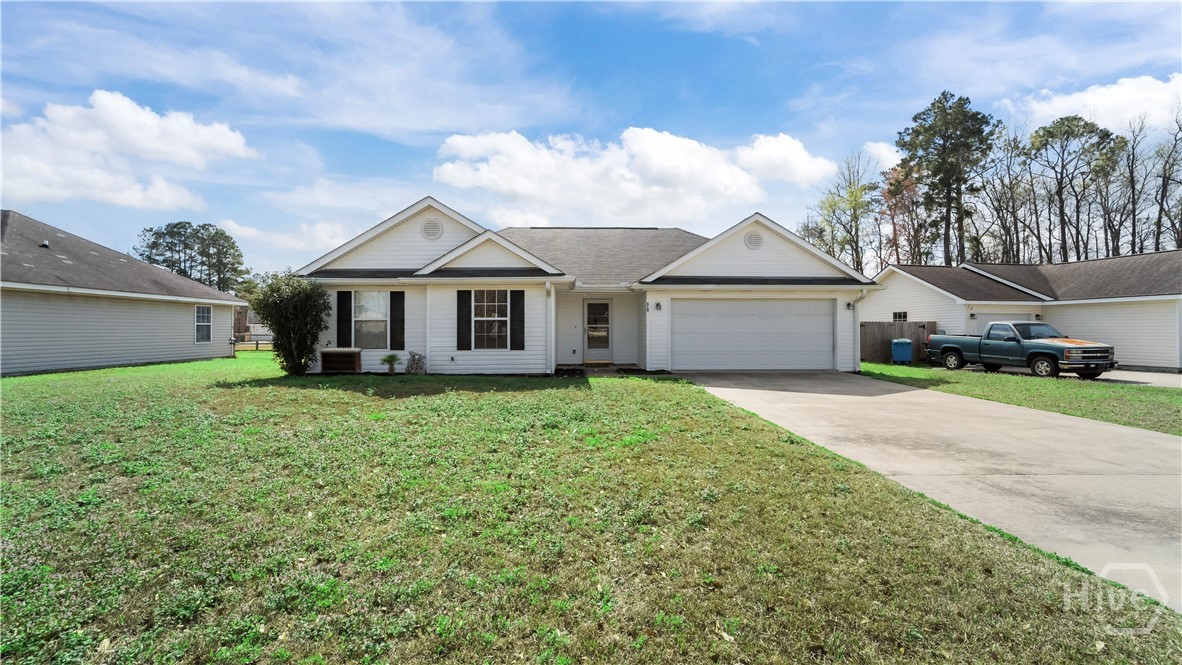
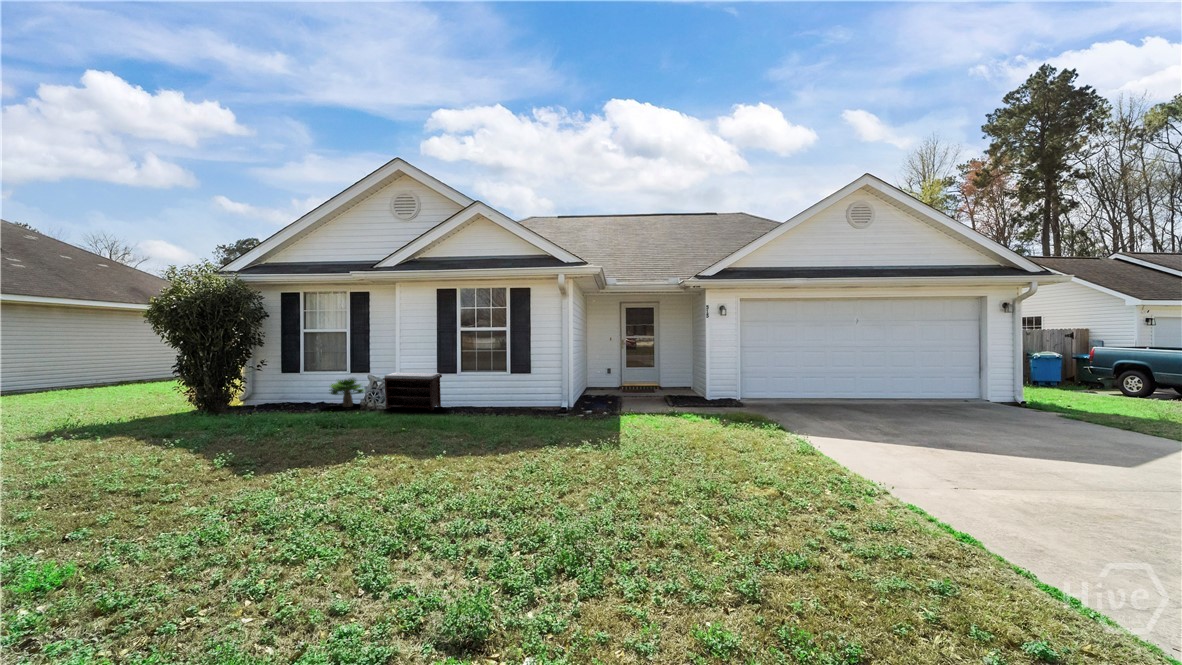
bench: present [320,348,362,374] -> present [383,372,442,411]

